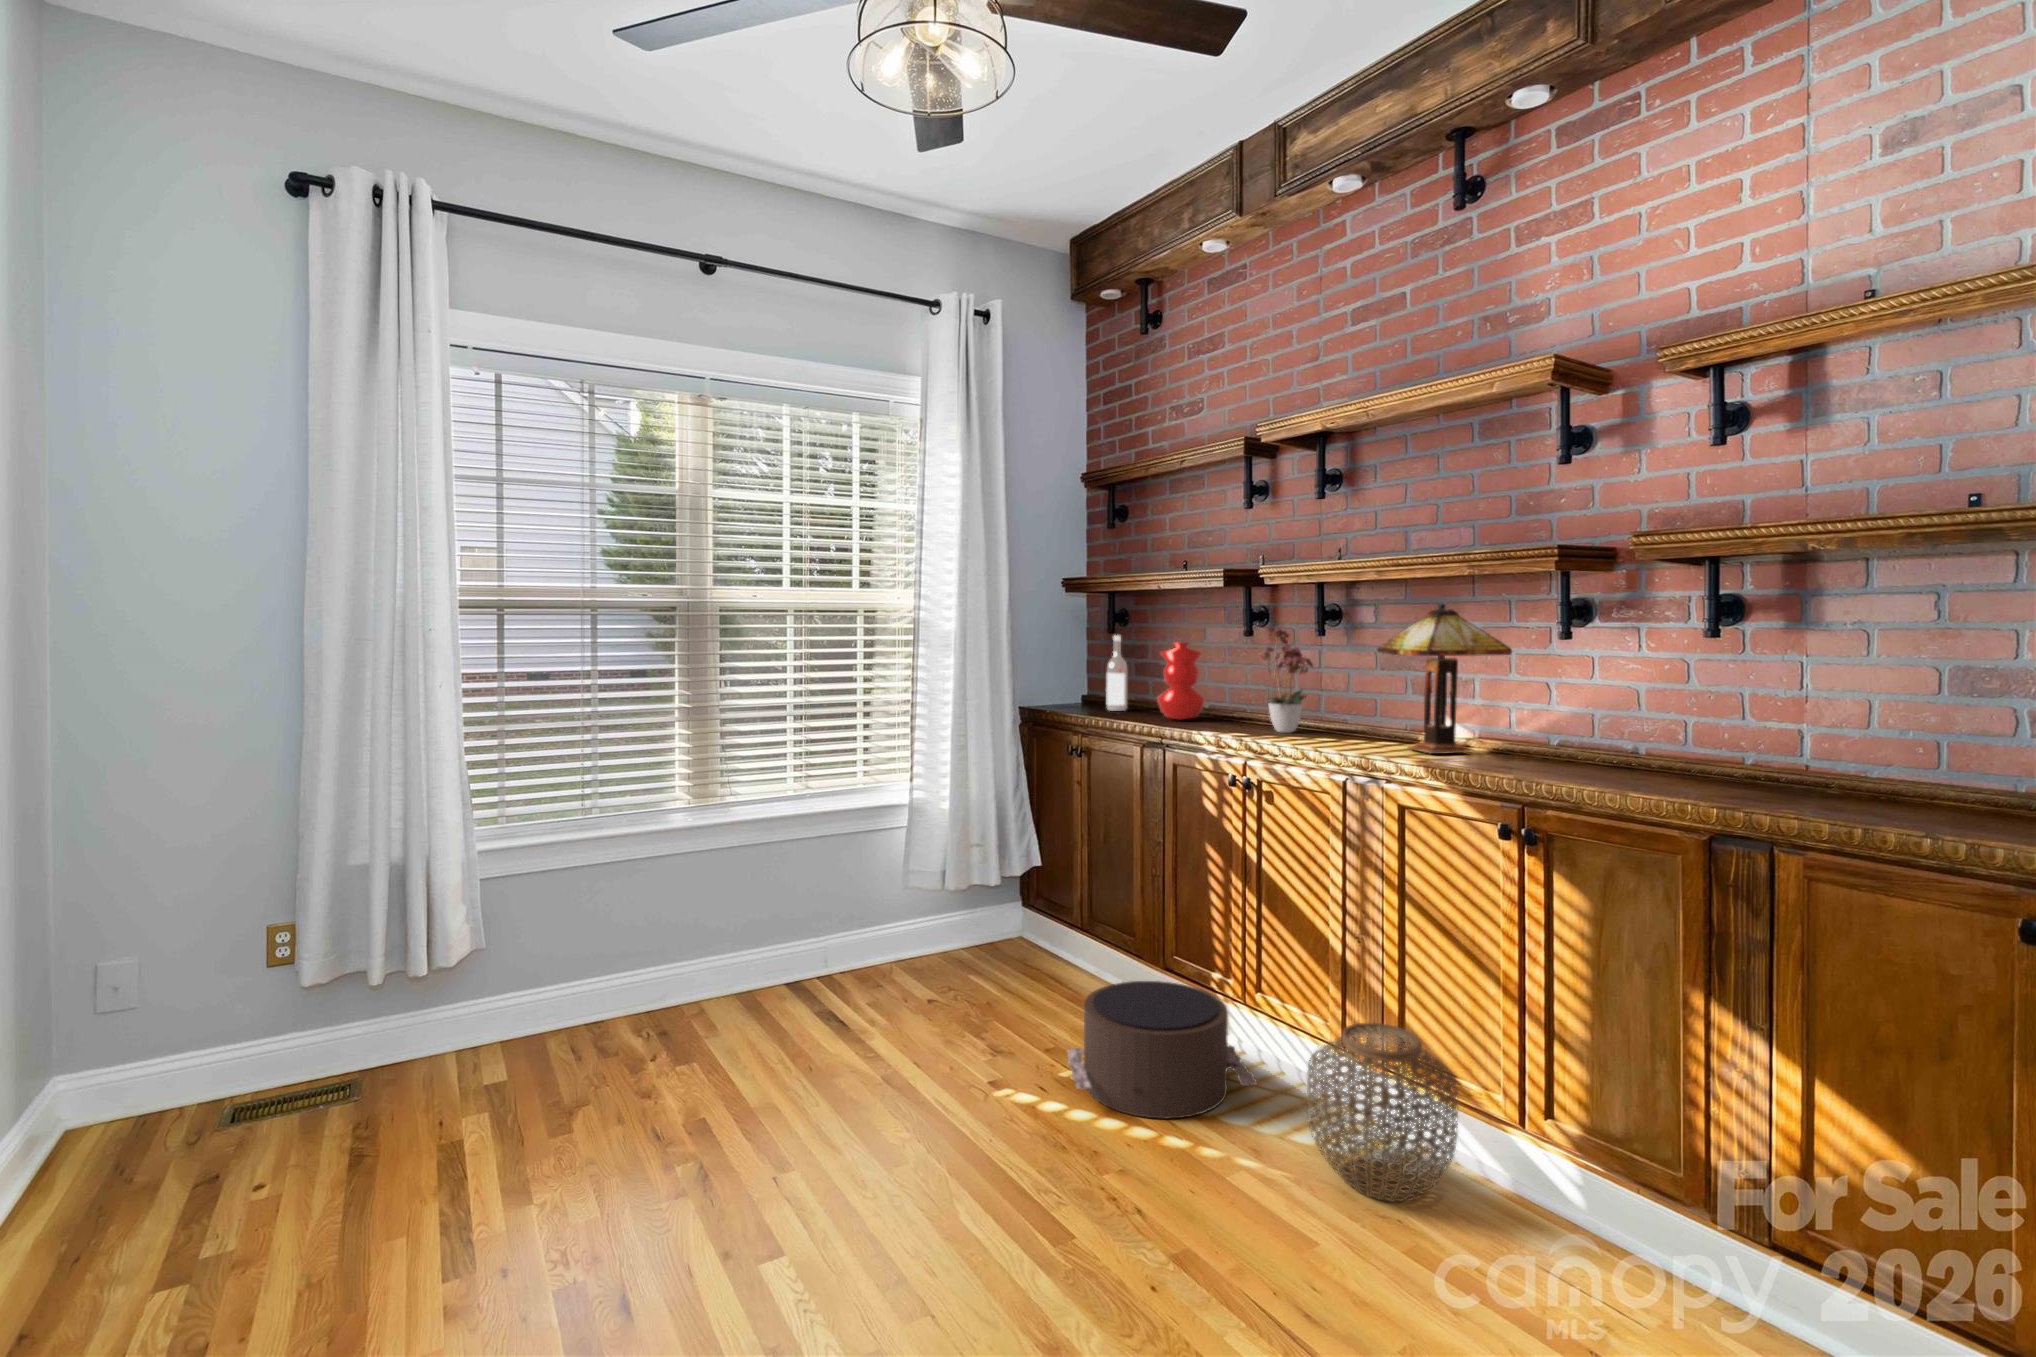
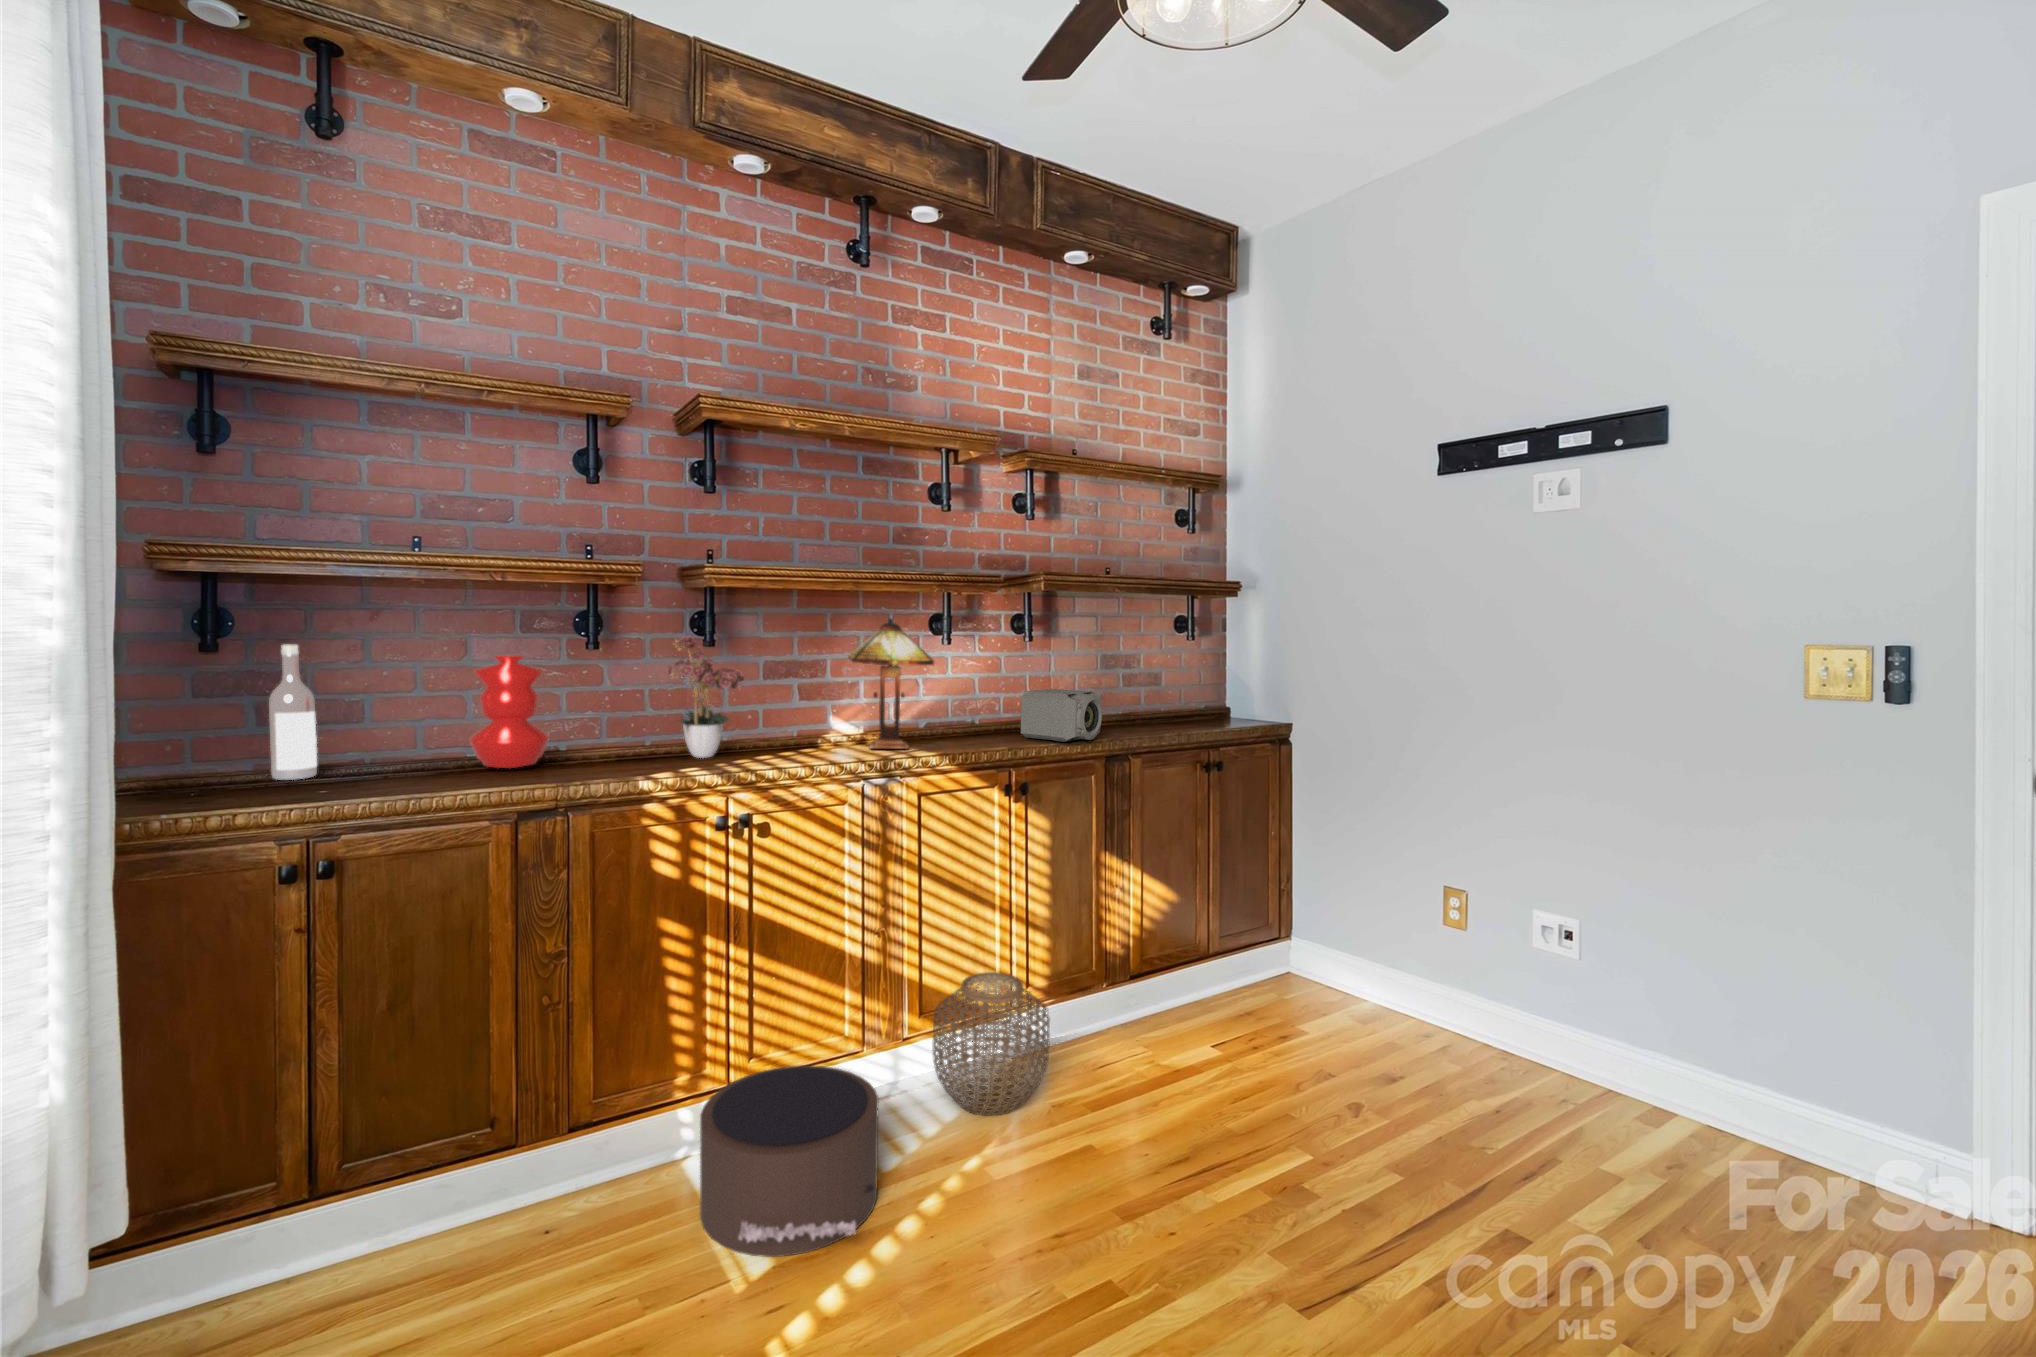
speaker: none [1636,705,1788,792] -> present [1021,689,1102,742]

